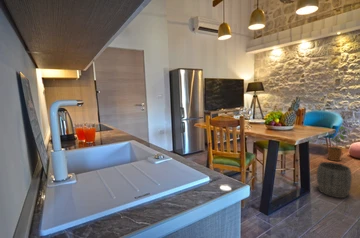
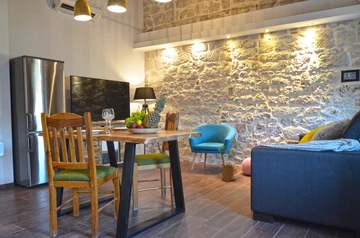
woven basket: present [317,162,352,198] -> none [200,178,232,218]

